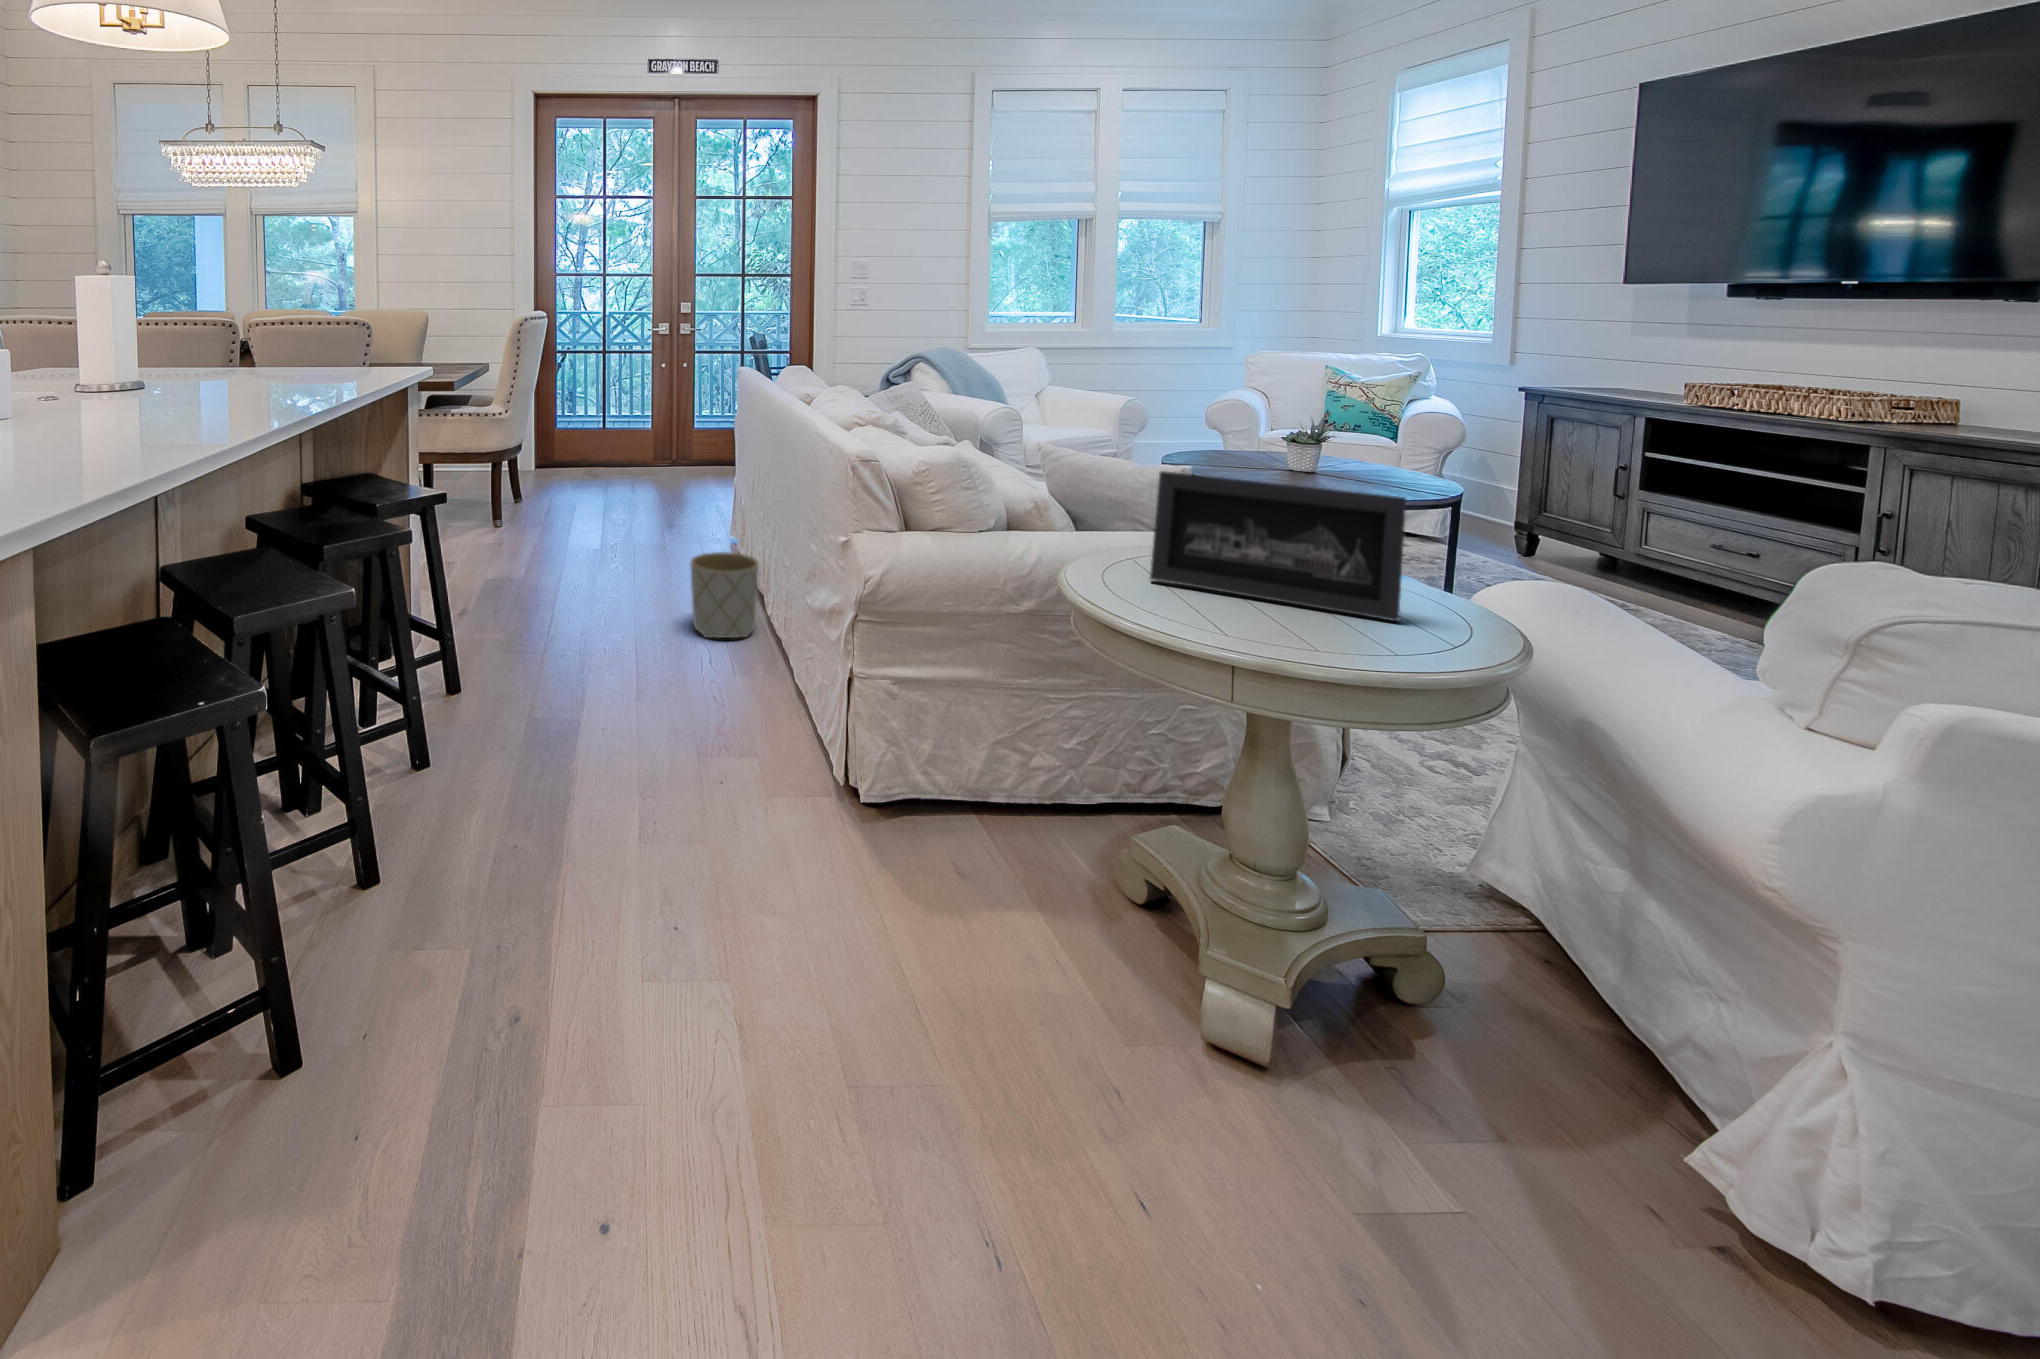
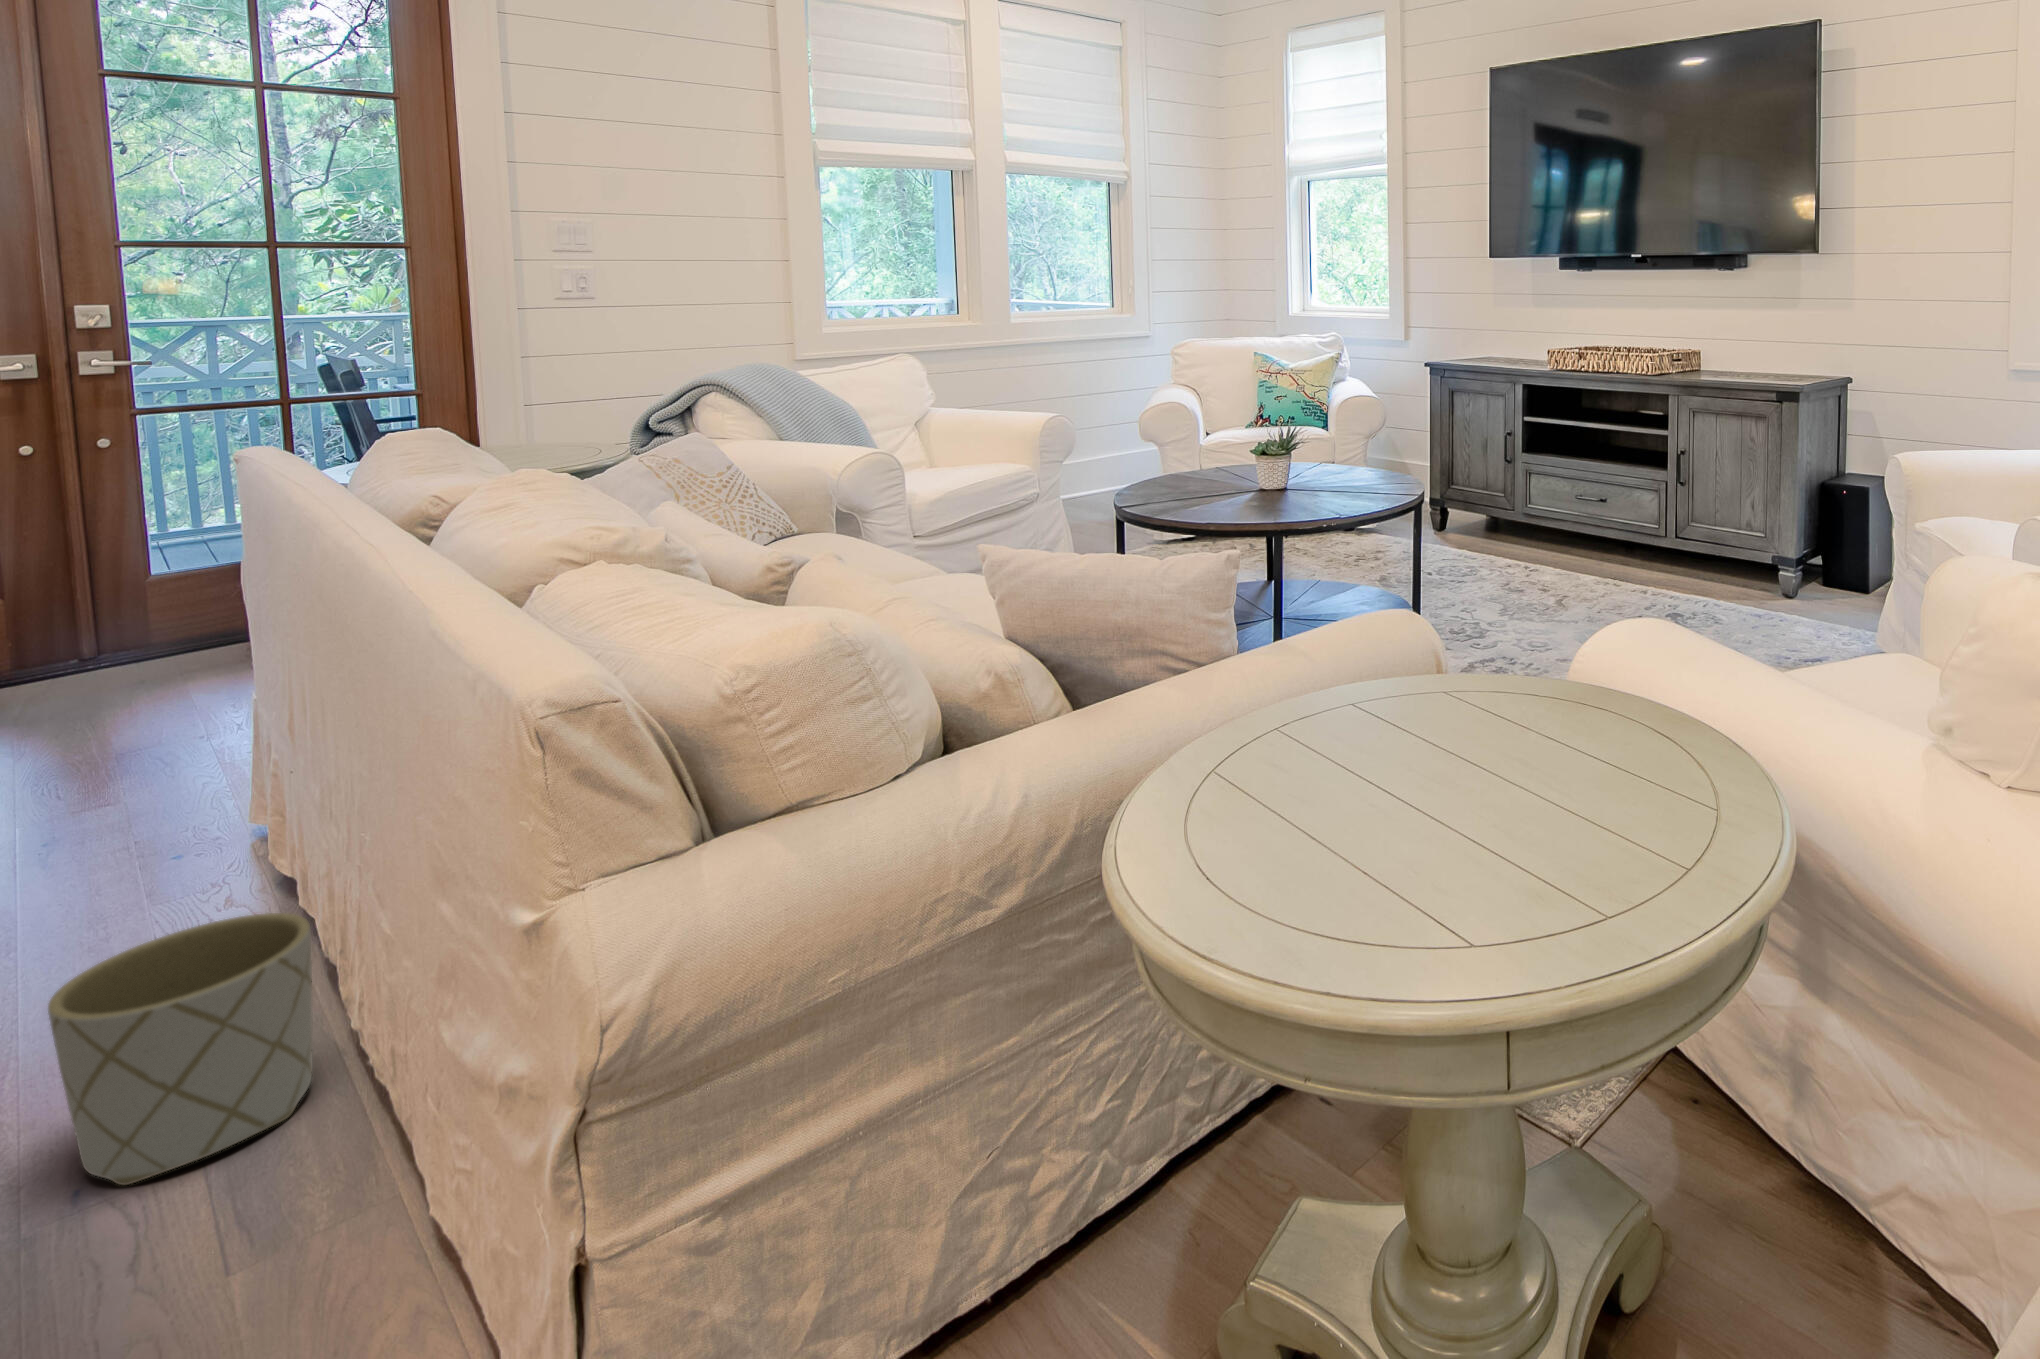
picture frame: present [1150,471,1406,621] -> none [1252,582,1609,819]

